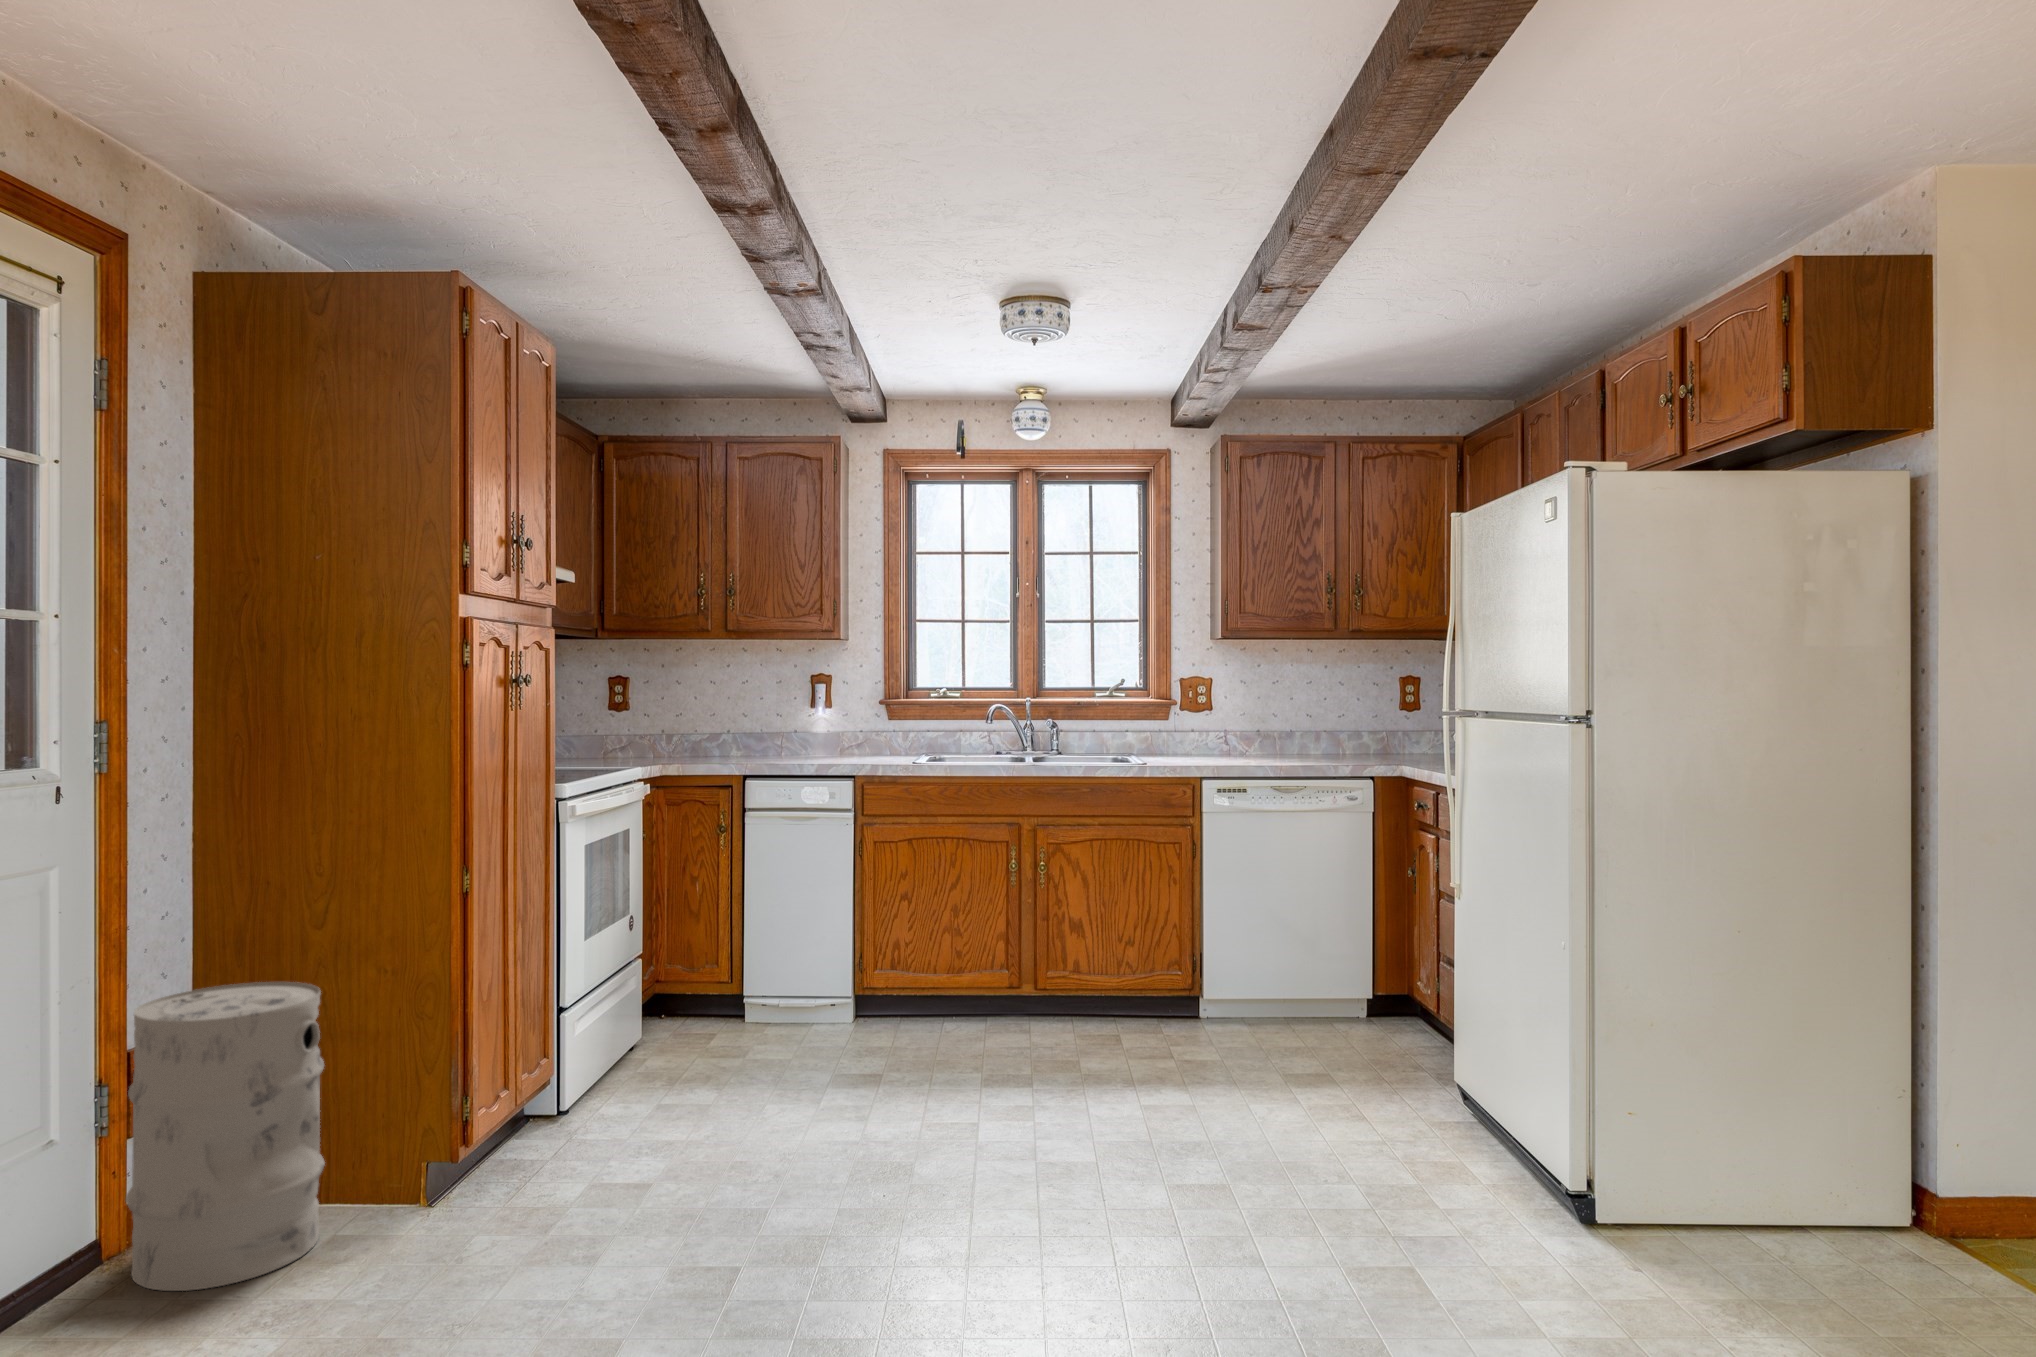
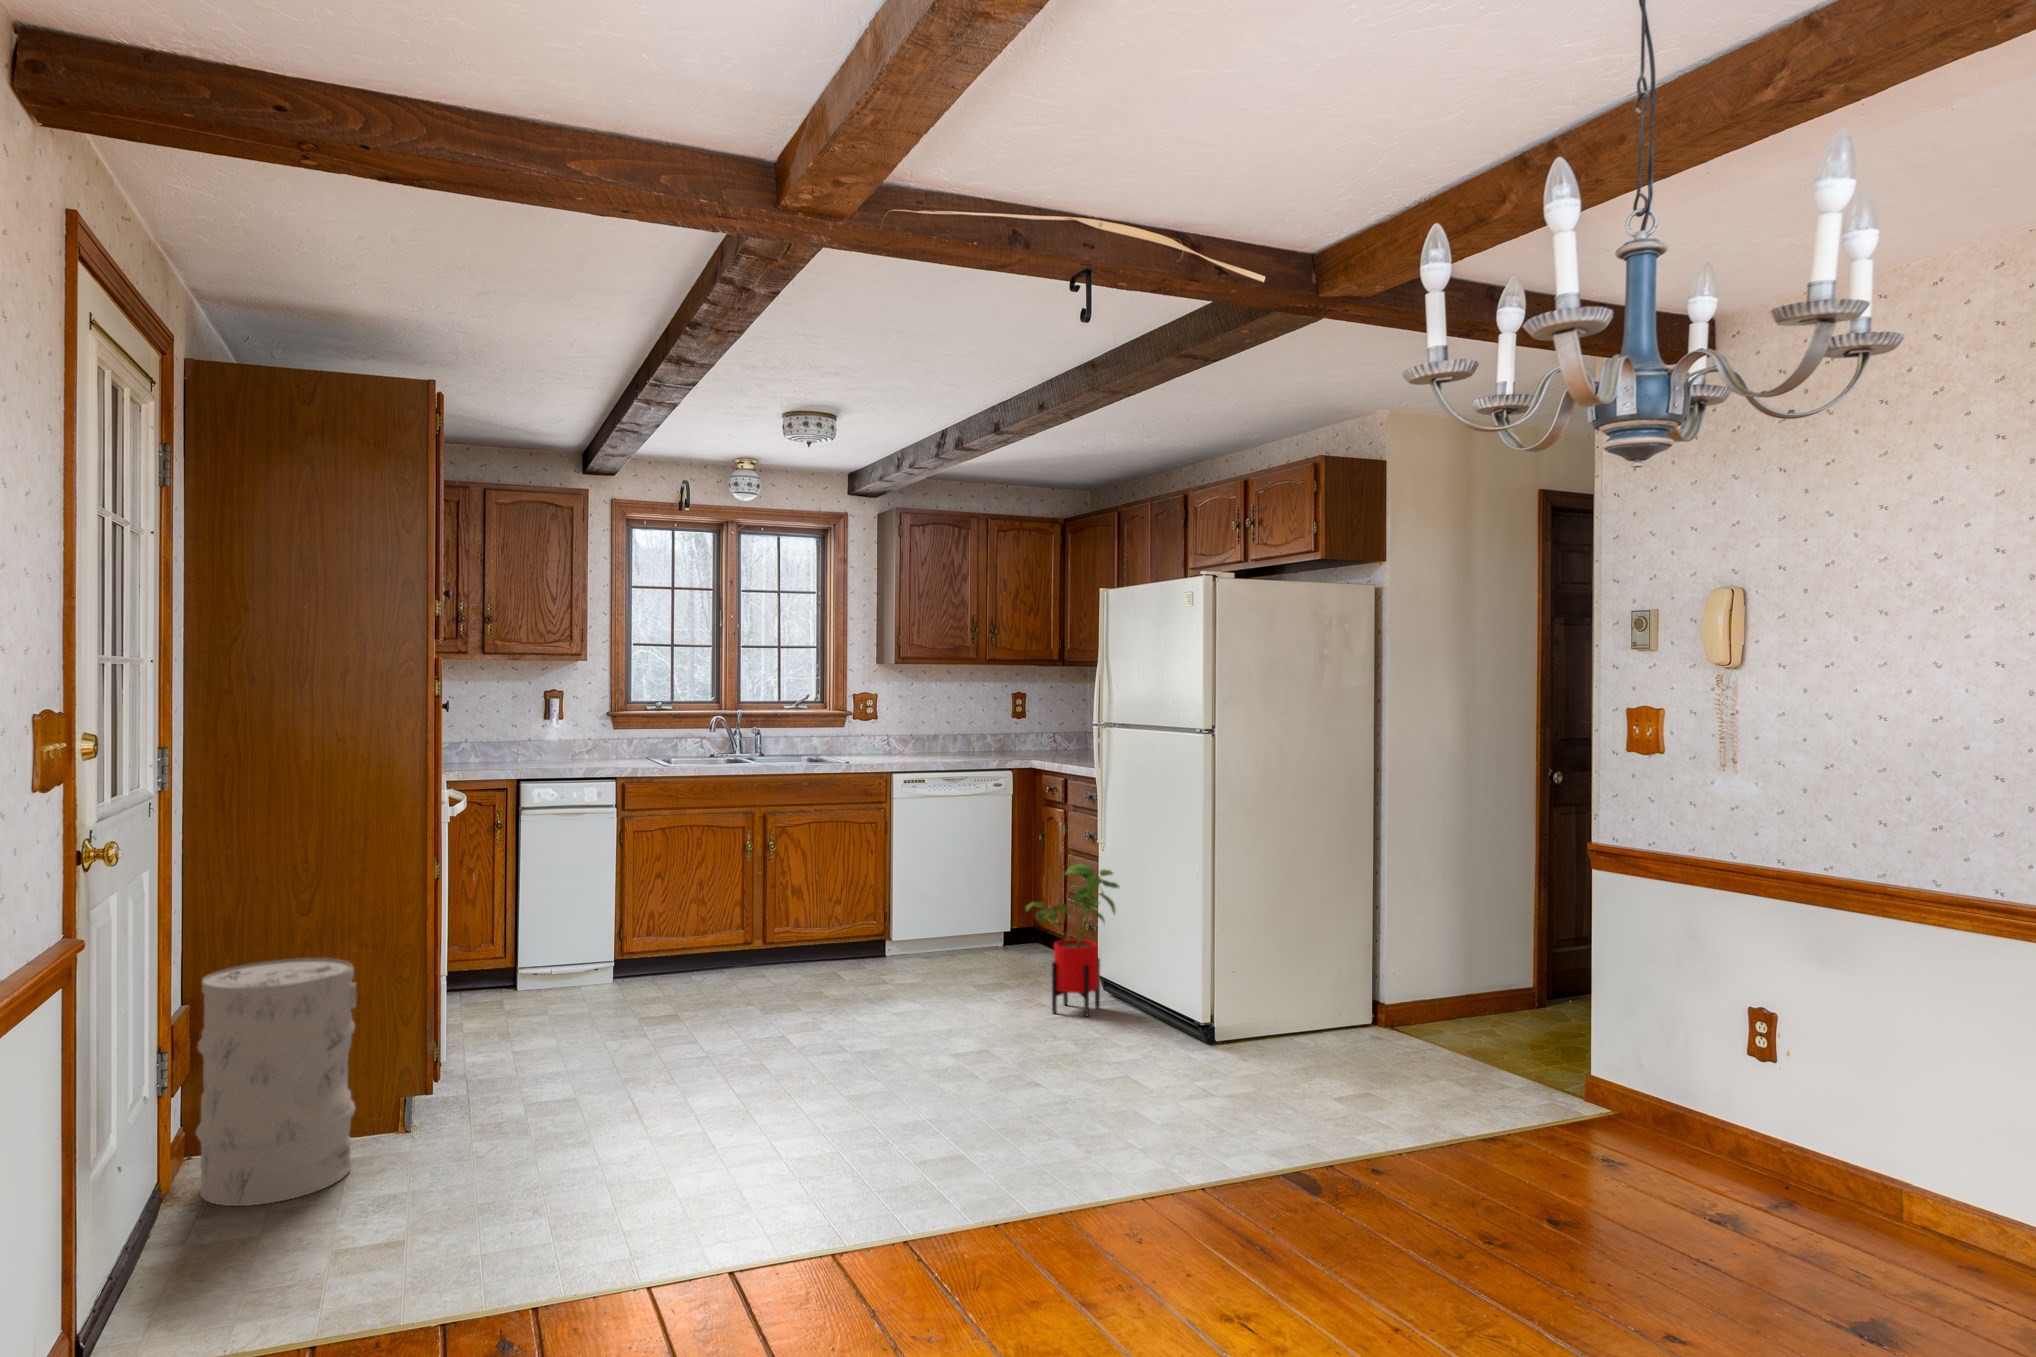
house plant: none [1313,924,1467,1159] -> present [1026,864,1119,1017]

